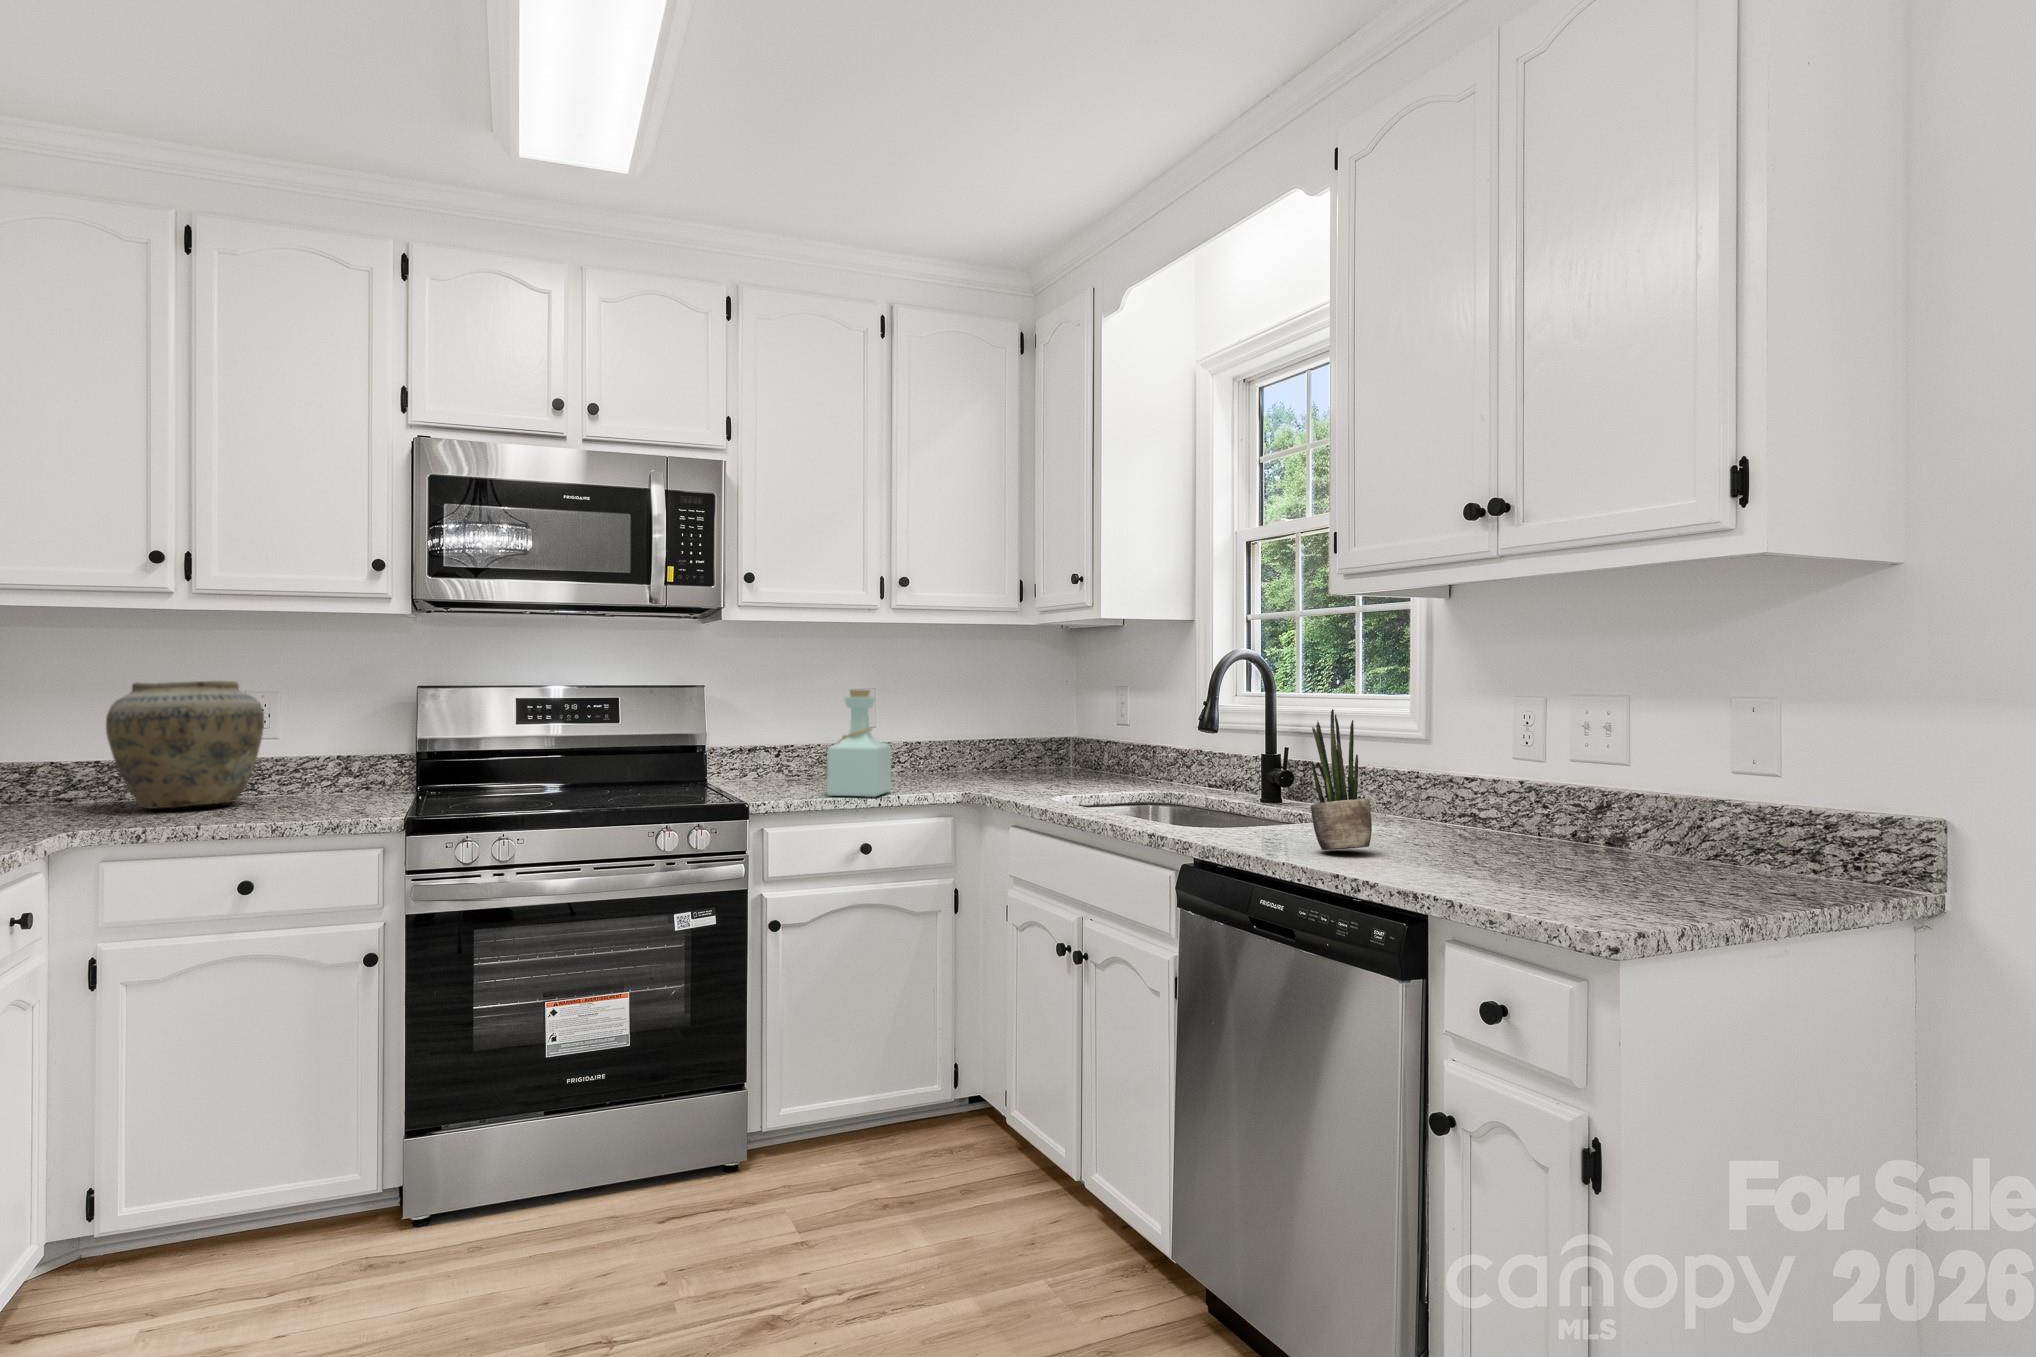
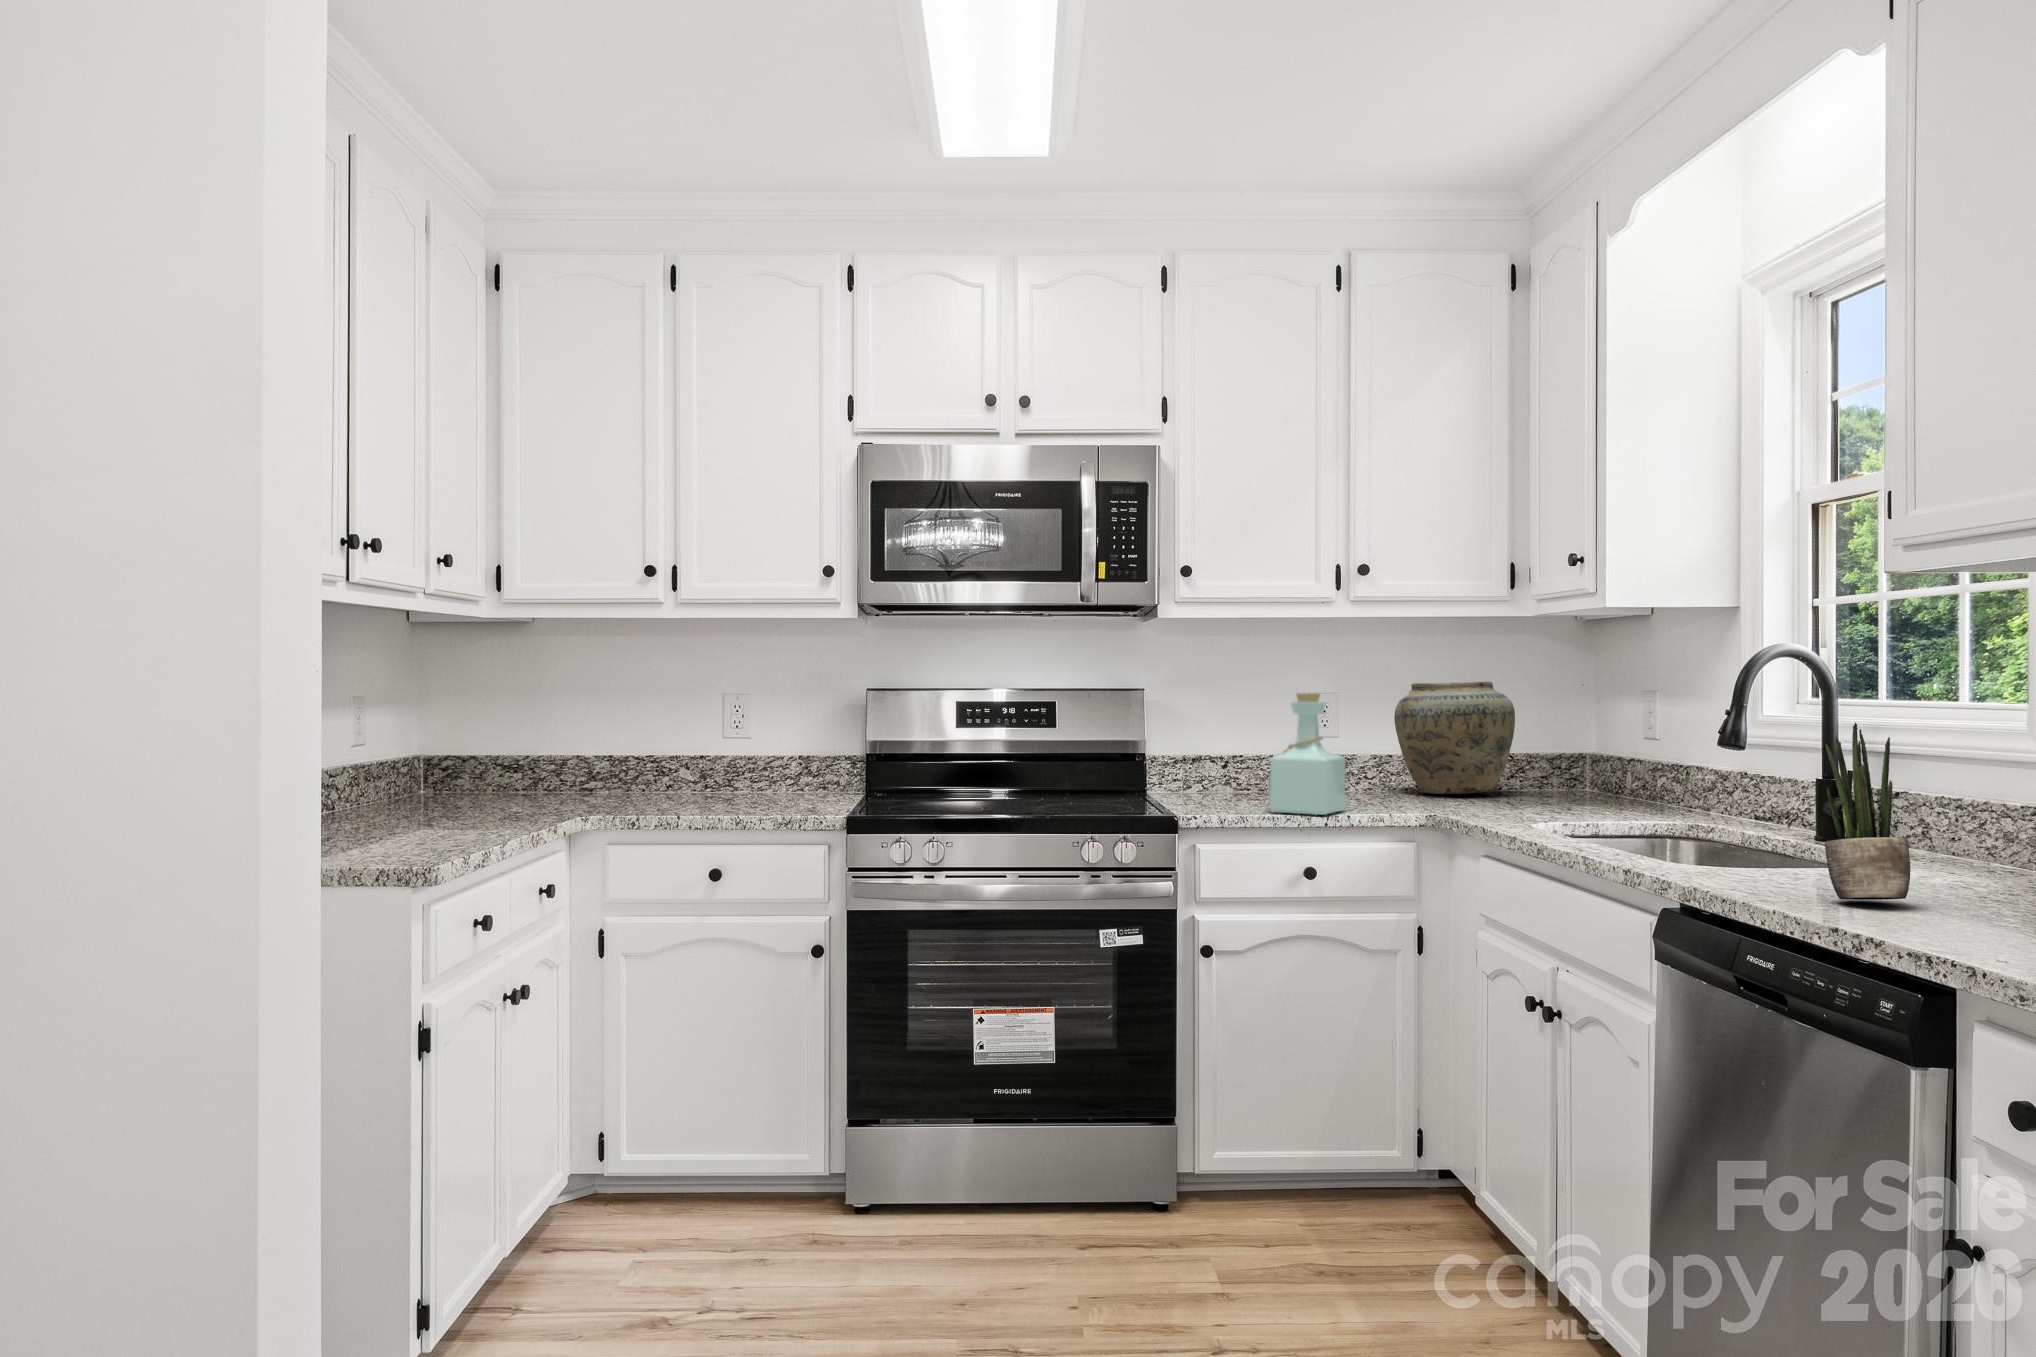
vase: present [106,681,264,809] -> present [1394,681,1515,794]

